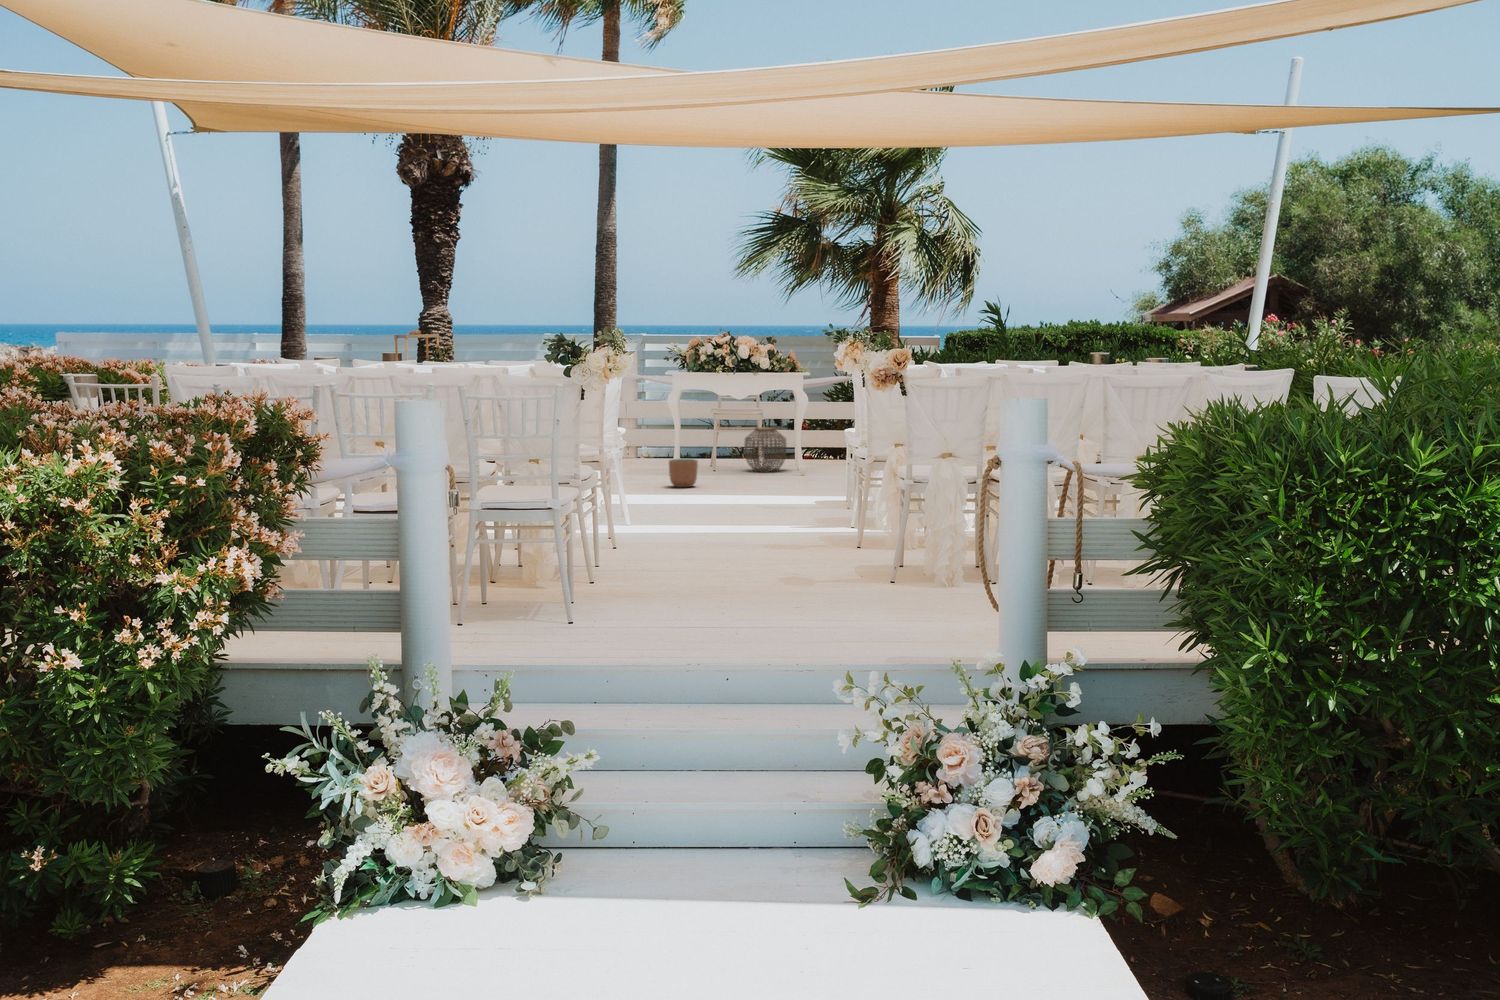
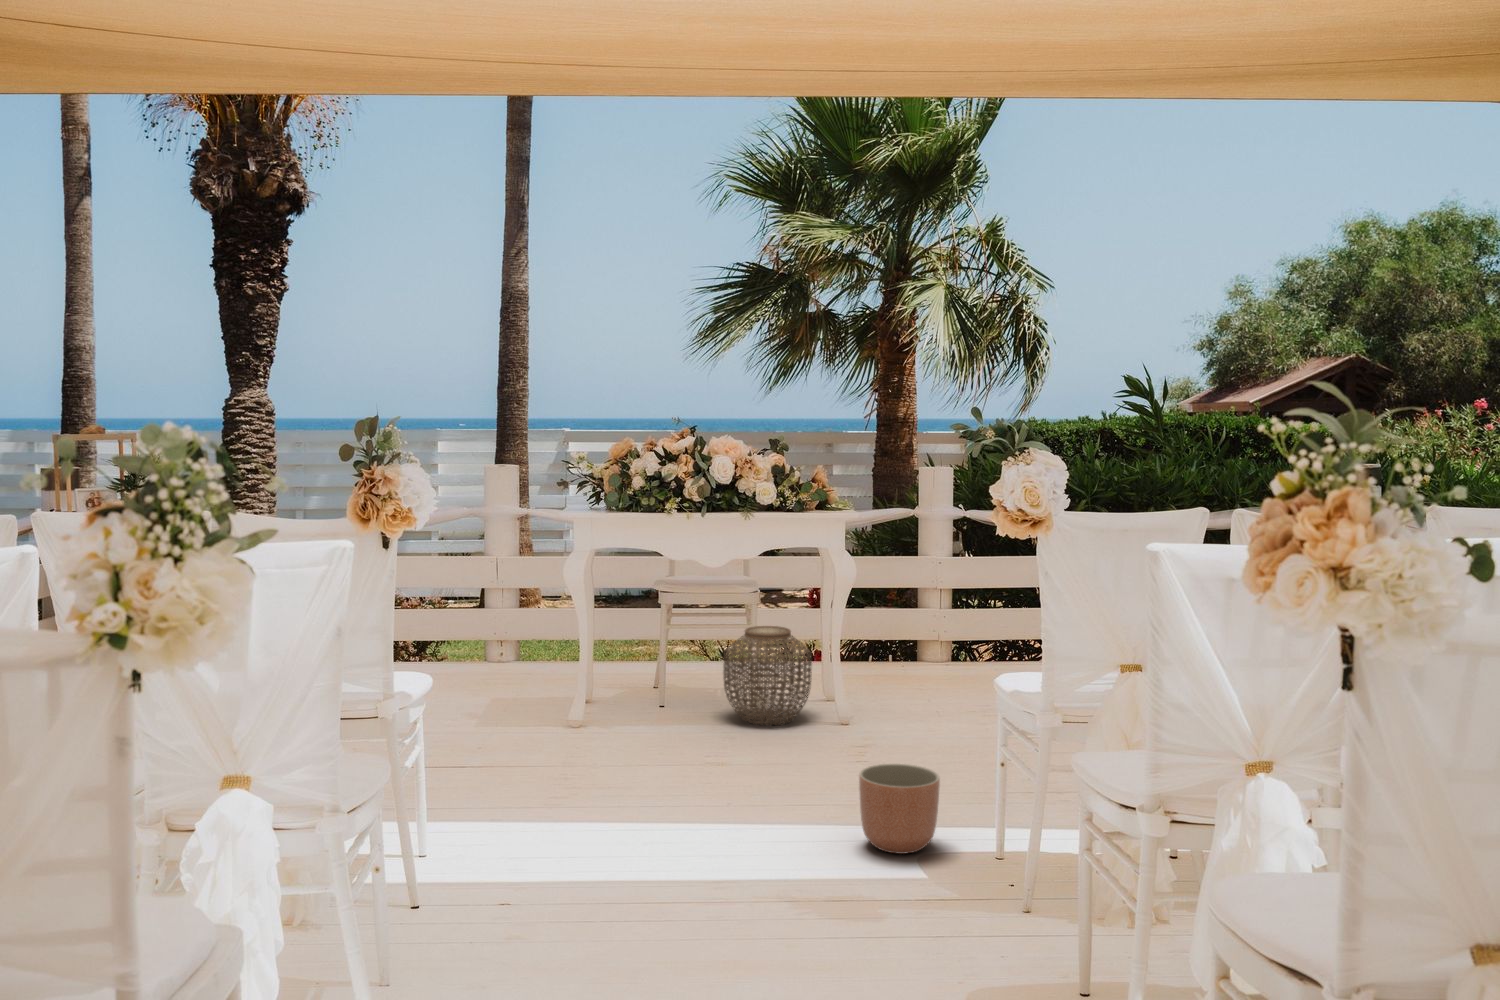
planter: present [669,459,698,487] -> present [859,764,940,854]

